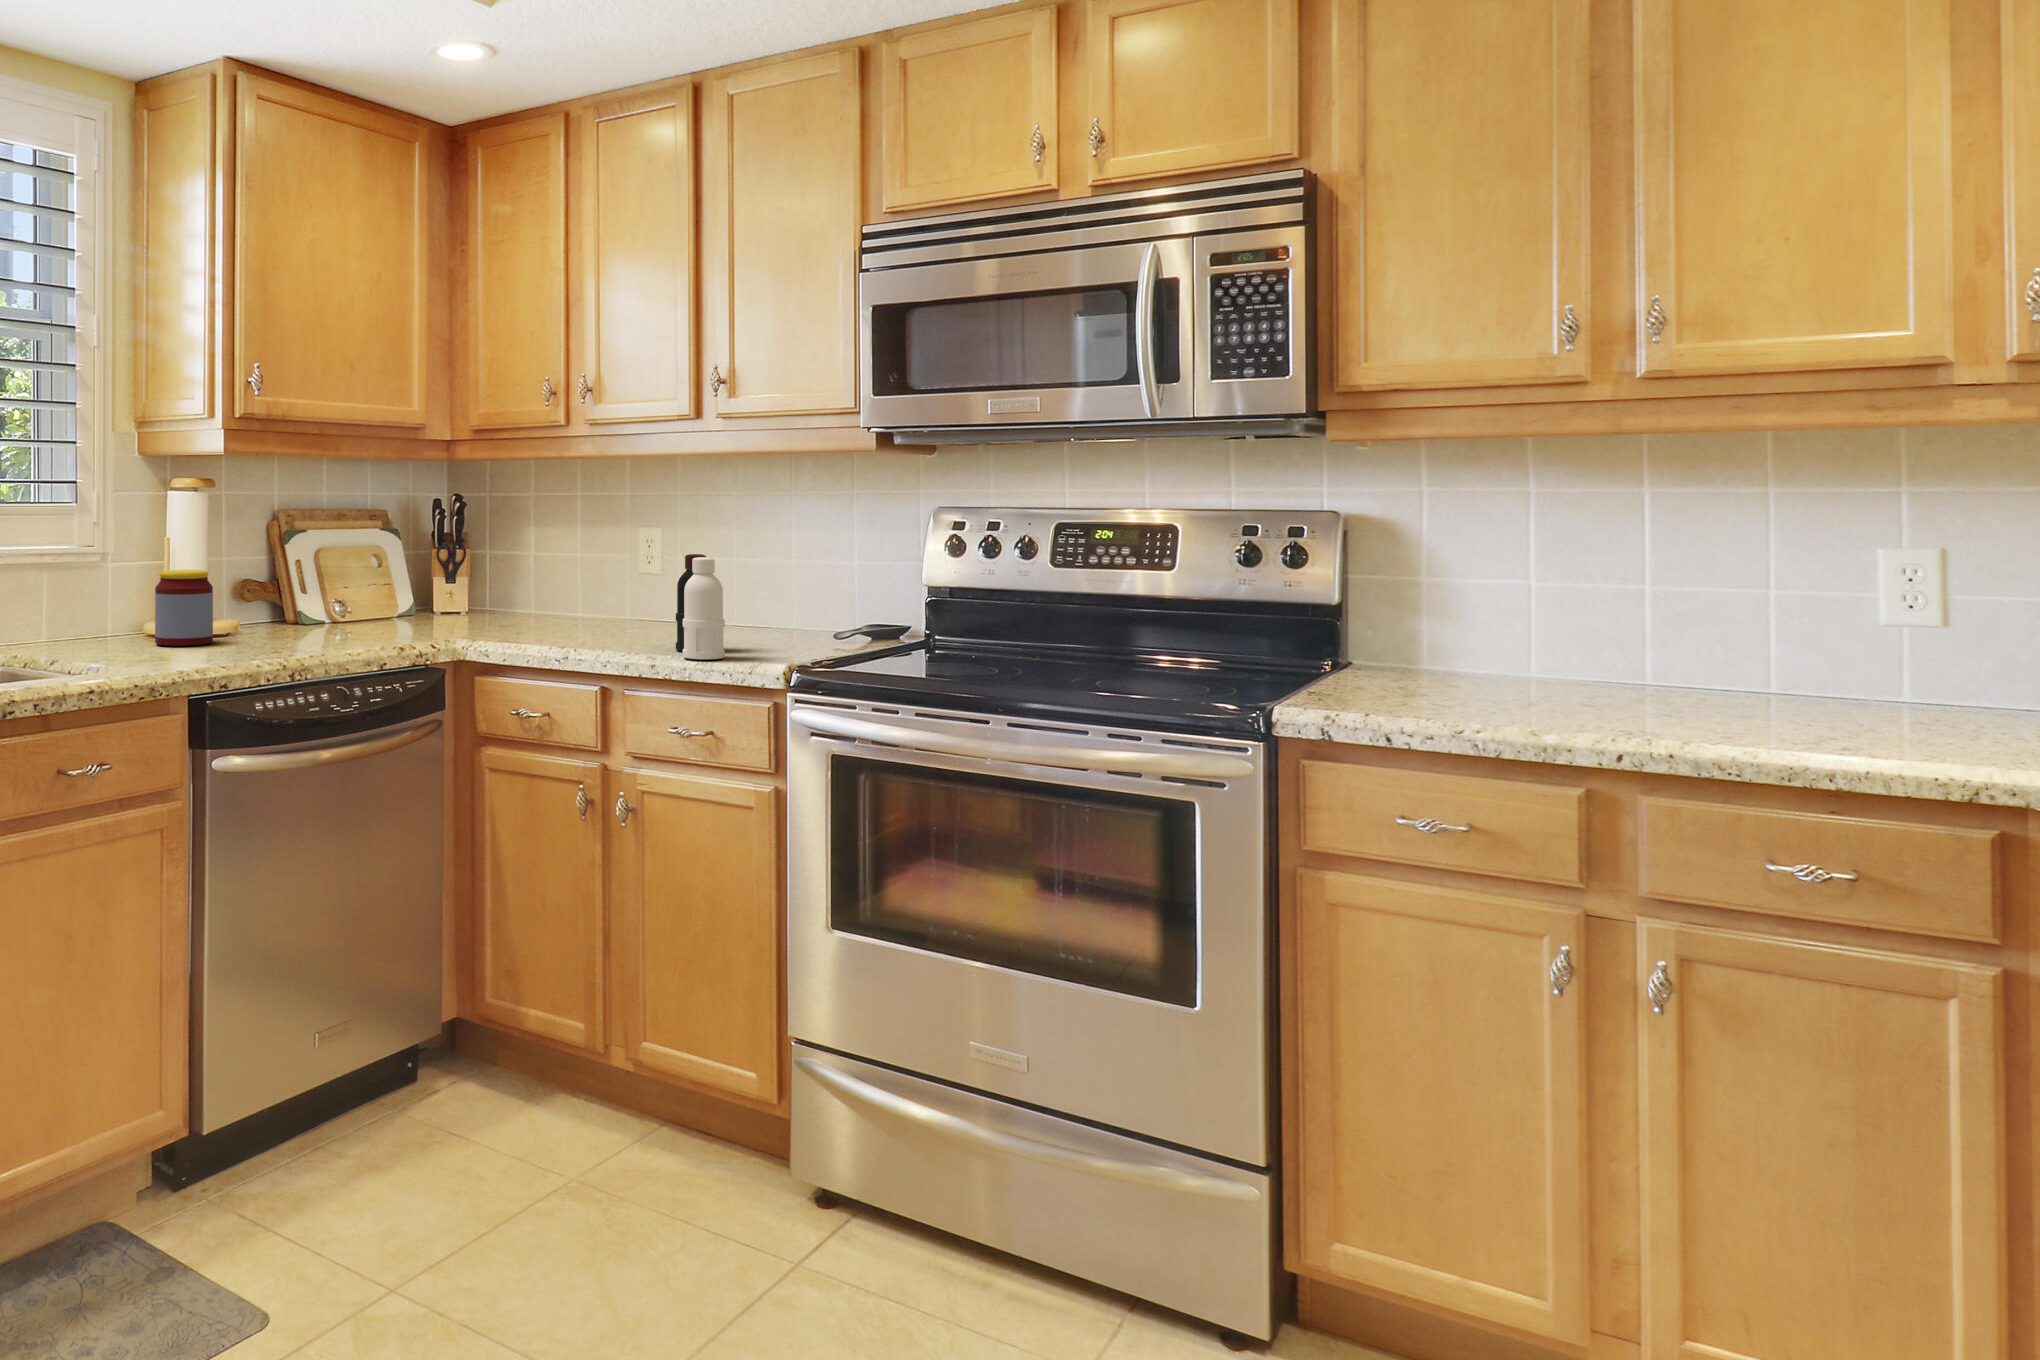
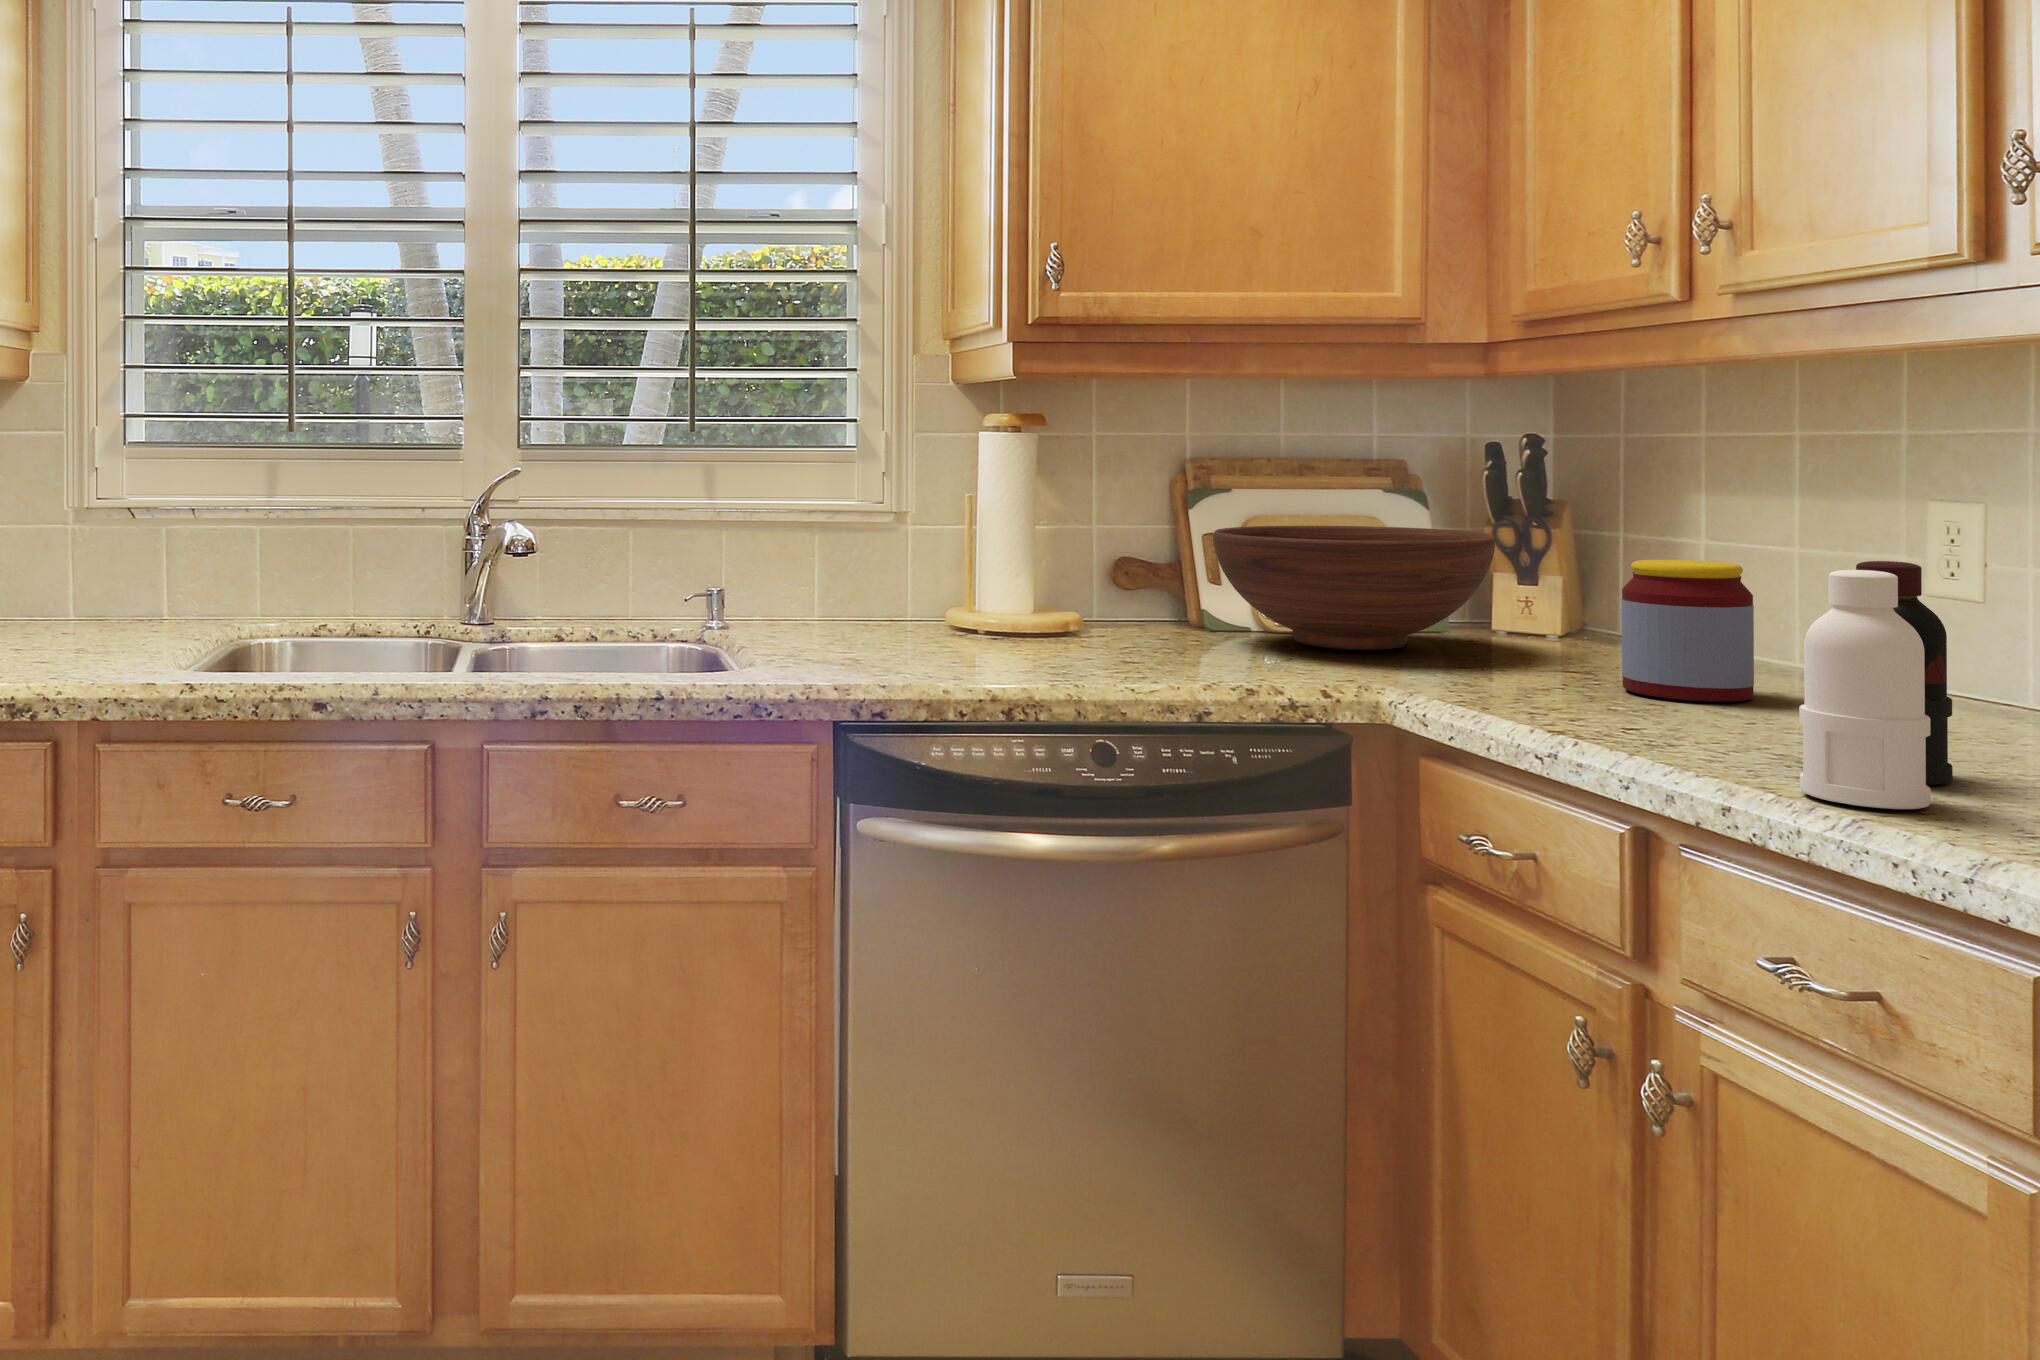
fruit bowl: none [317,552,472,628] -> present [1213,526,1495,650]
jar: present [155,570,213,646] -> present [1622,560,1754,702]

